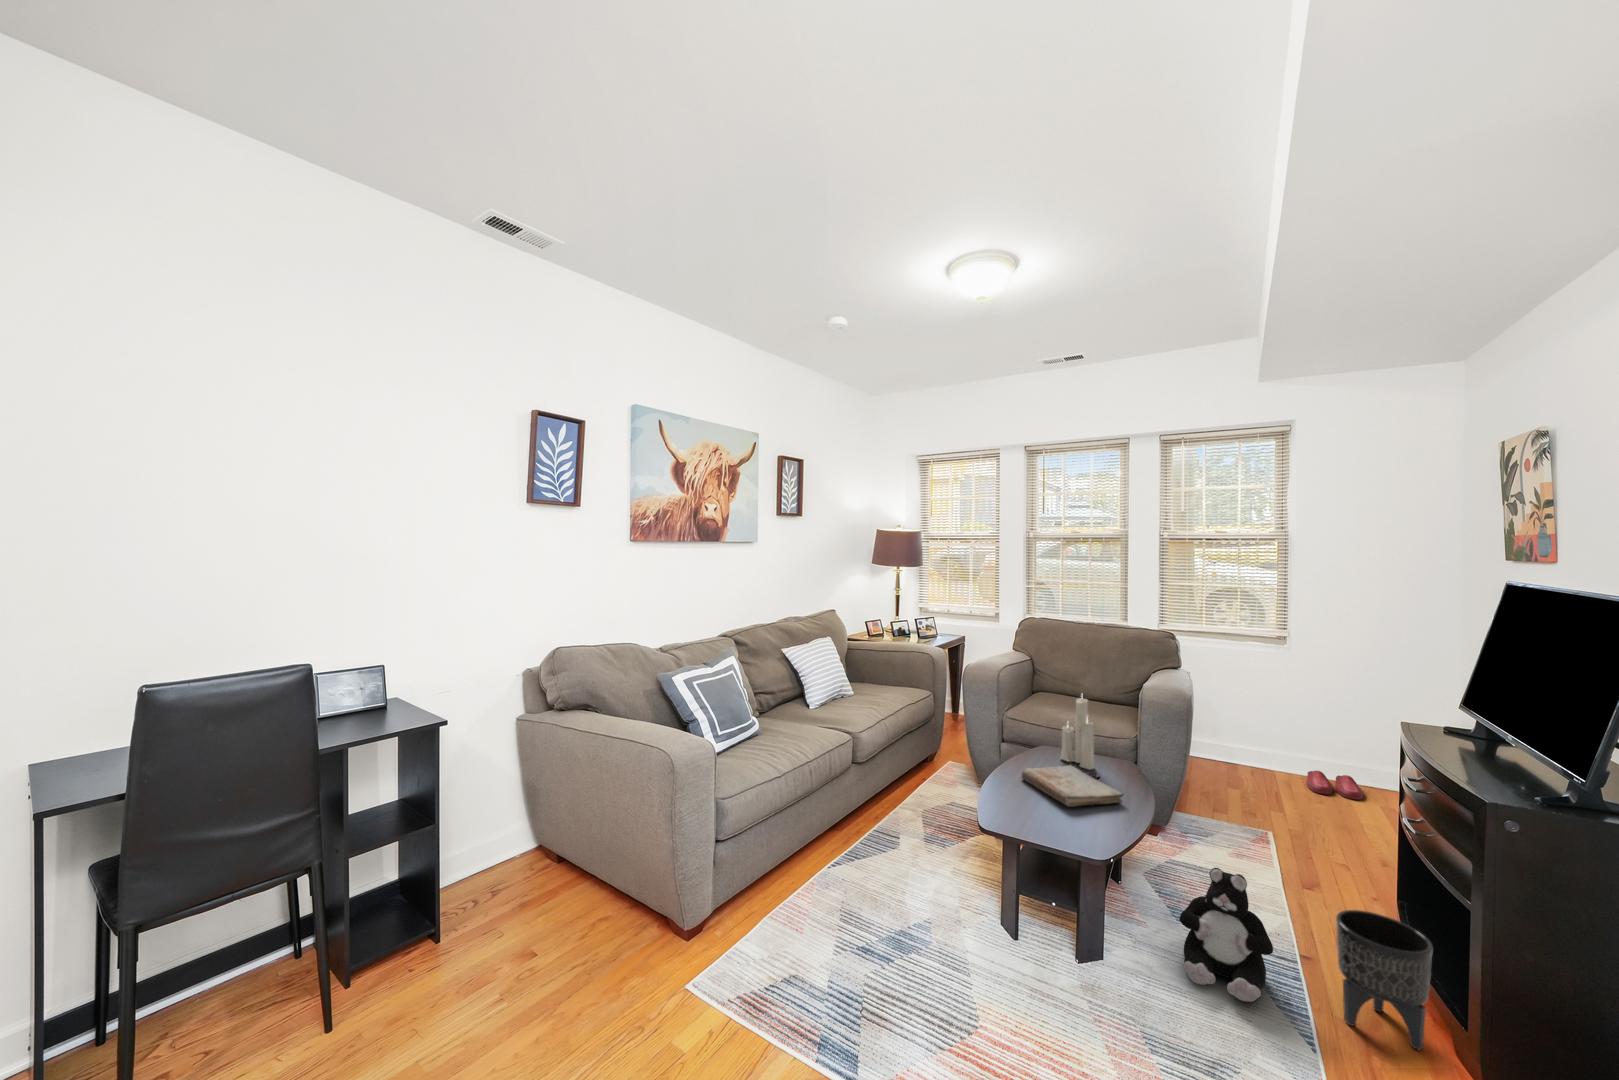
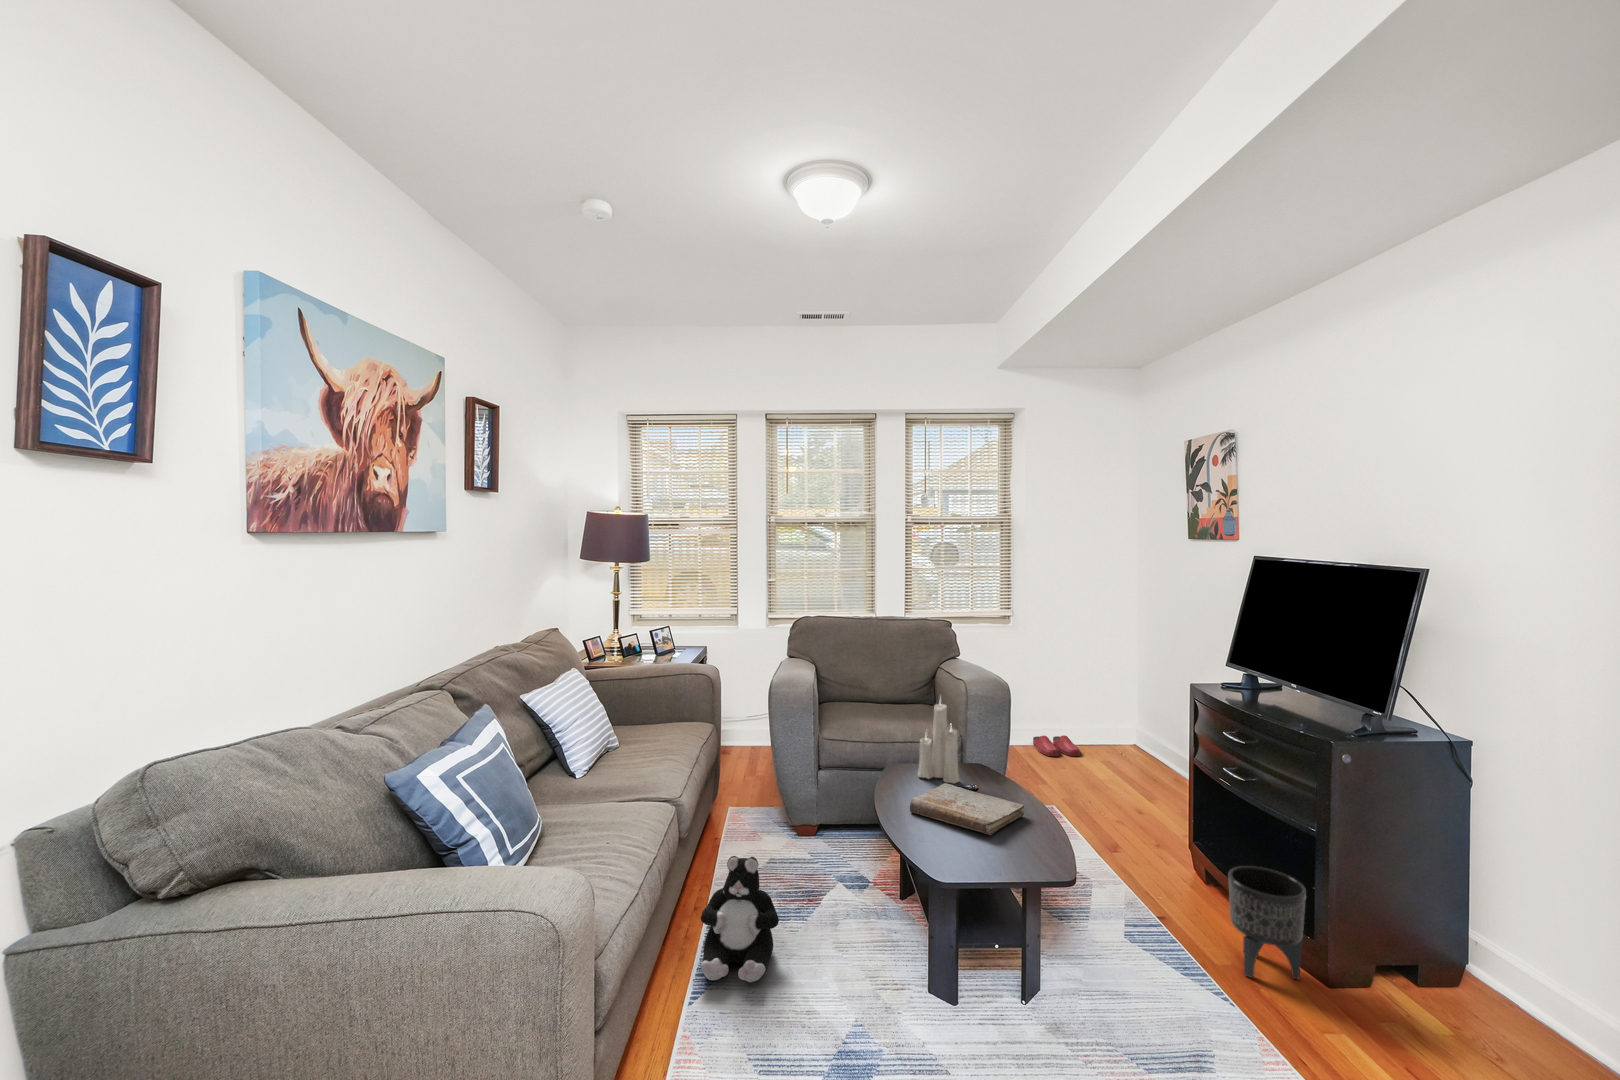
plush toy: present [1180,868,1273,1002] -> present [701,856,779,982]

